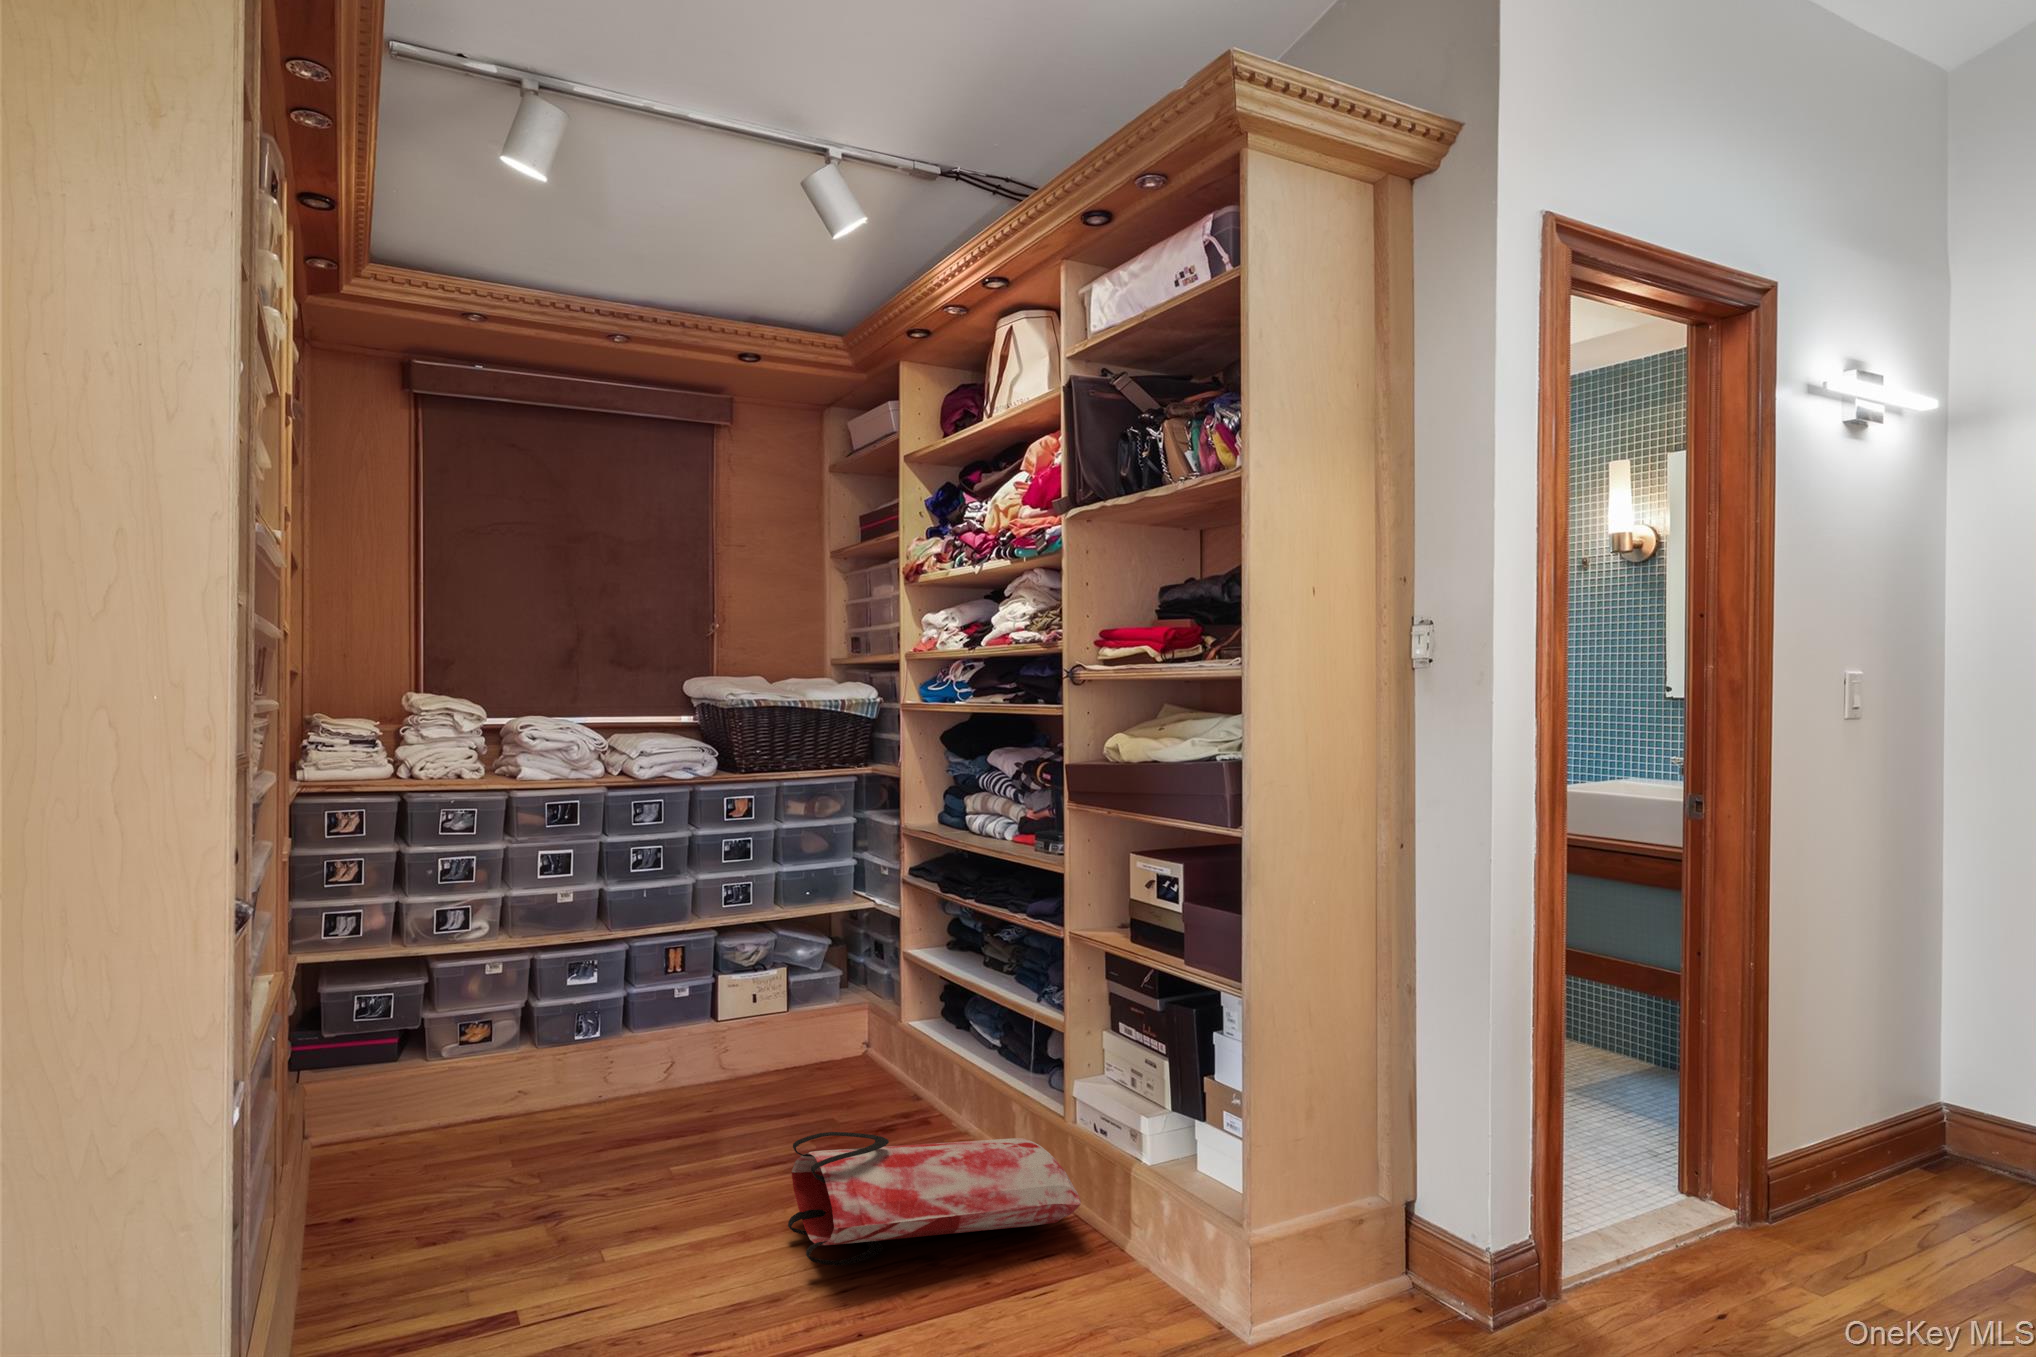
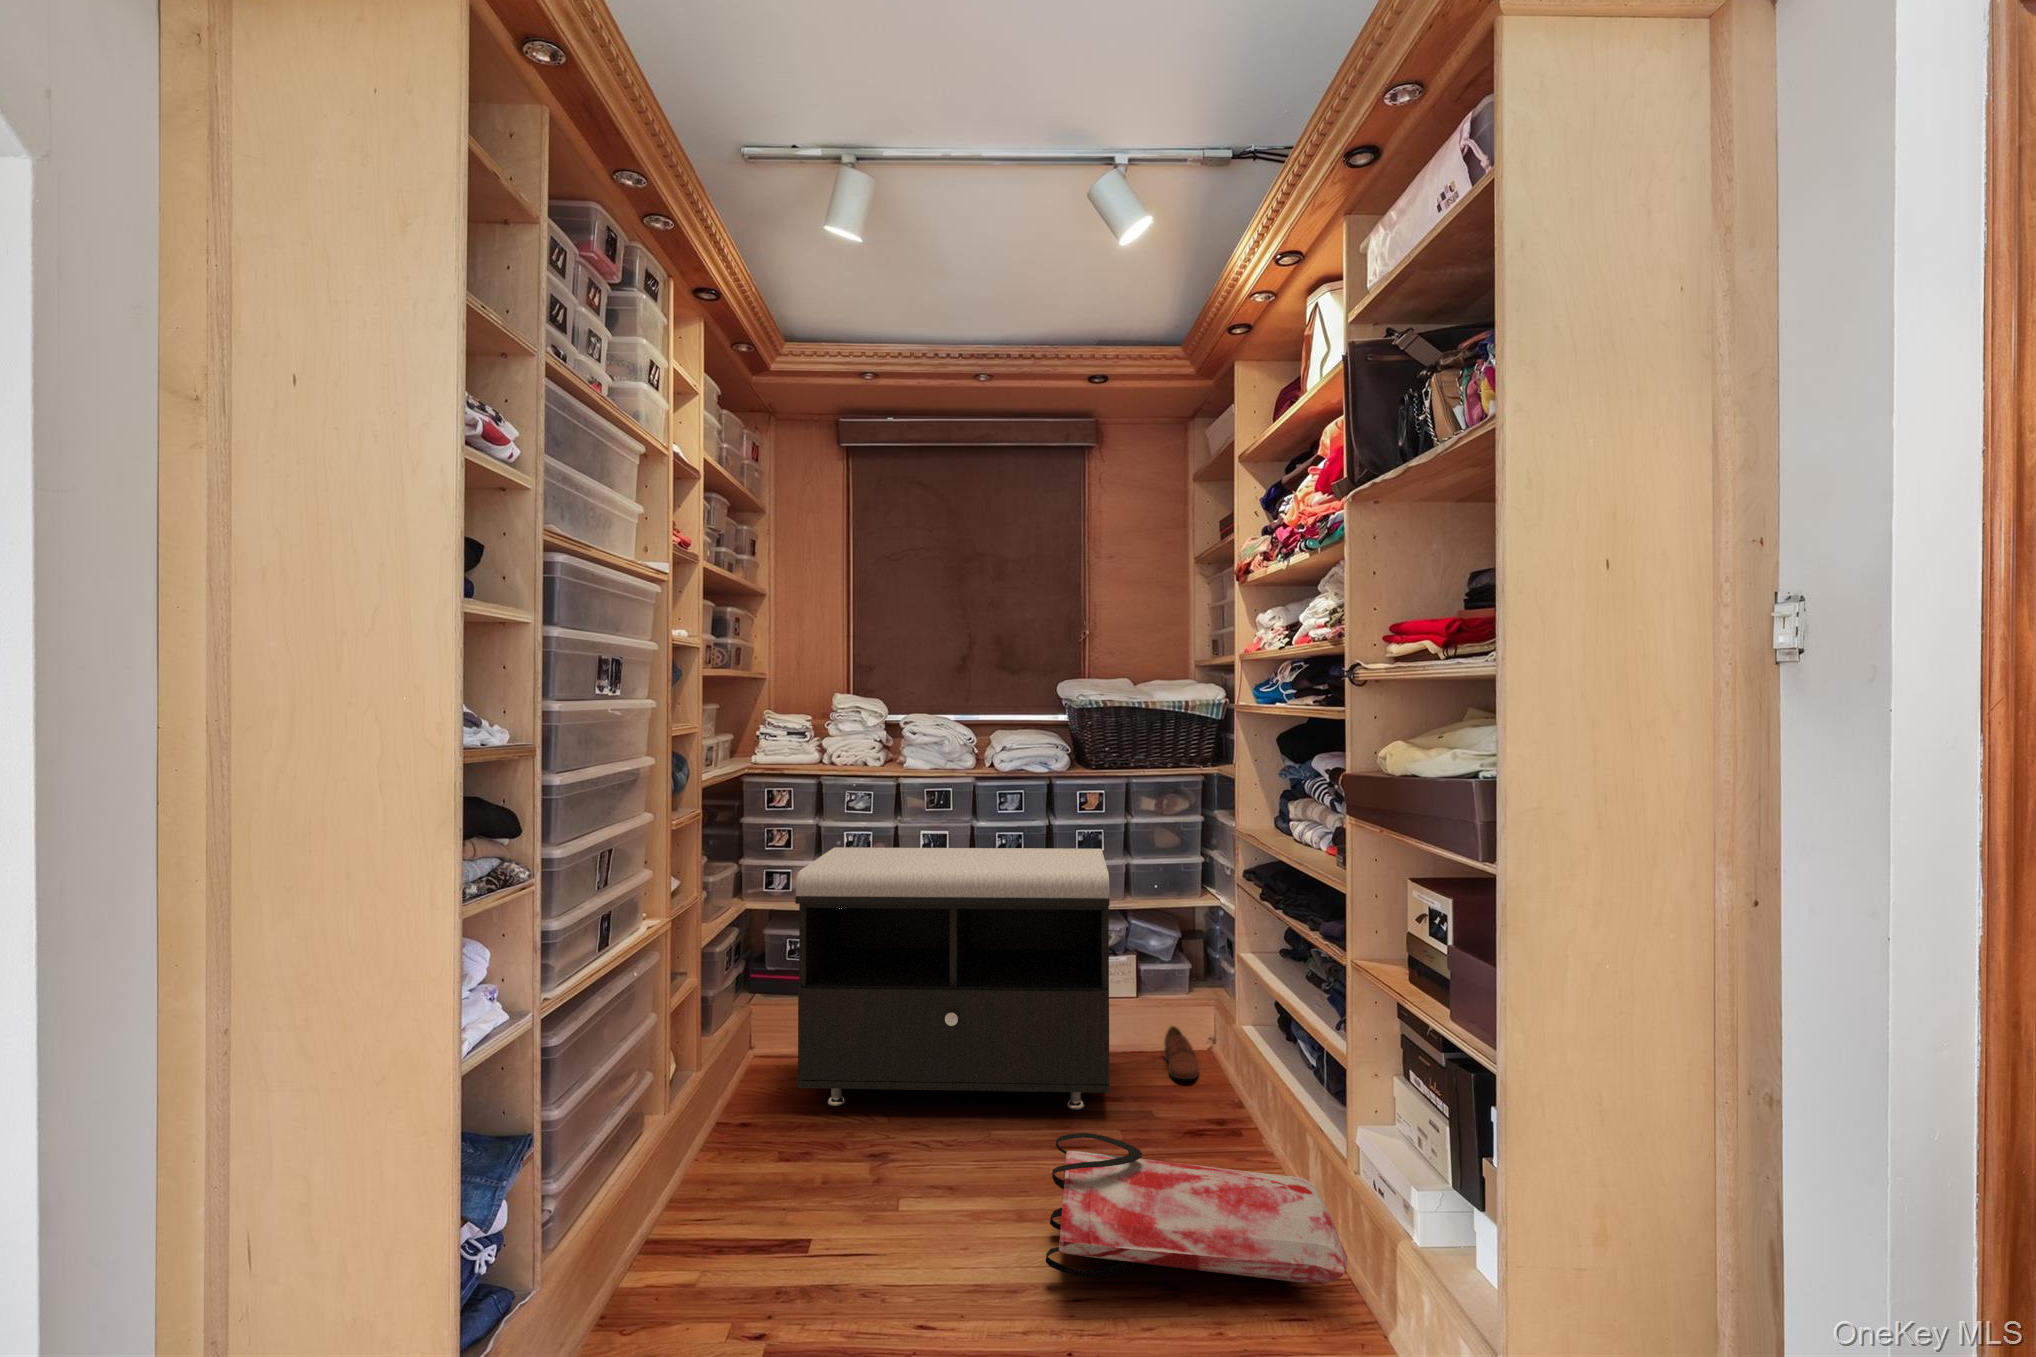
storage bench: none [428,859,796,1176] -> present [795,847,1110,1110]
shoe: none [818,1038,861,1088] -> present [1164,1026,1198,1079]

